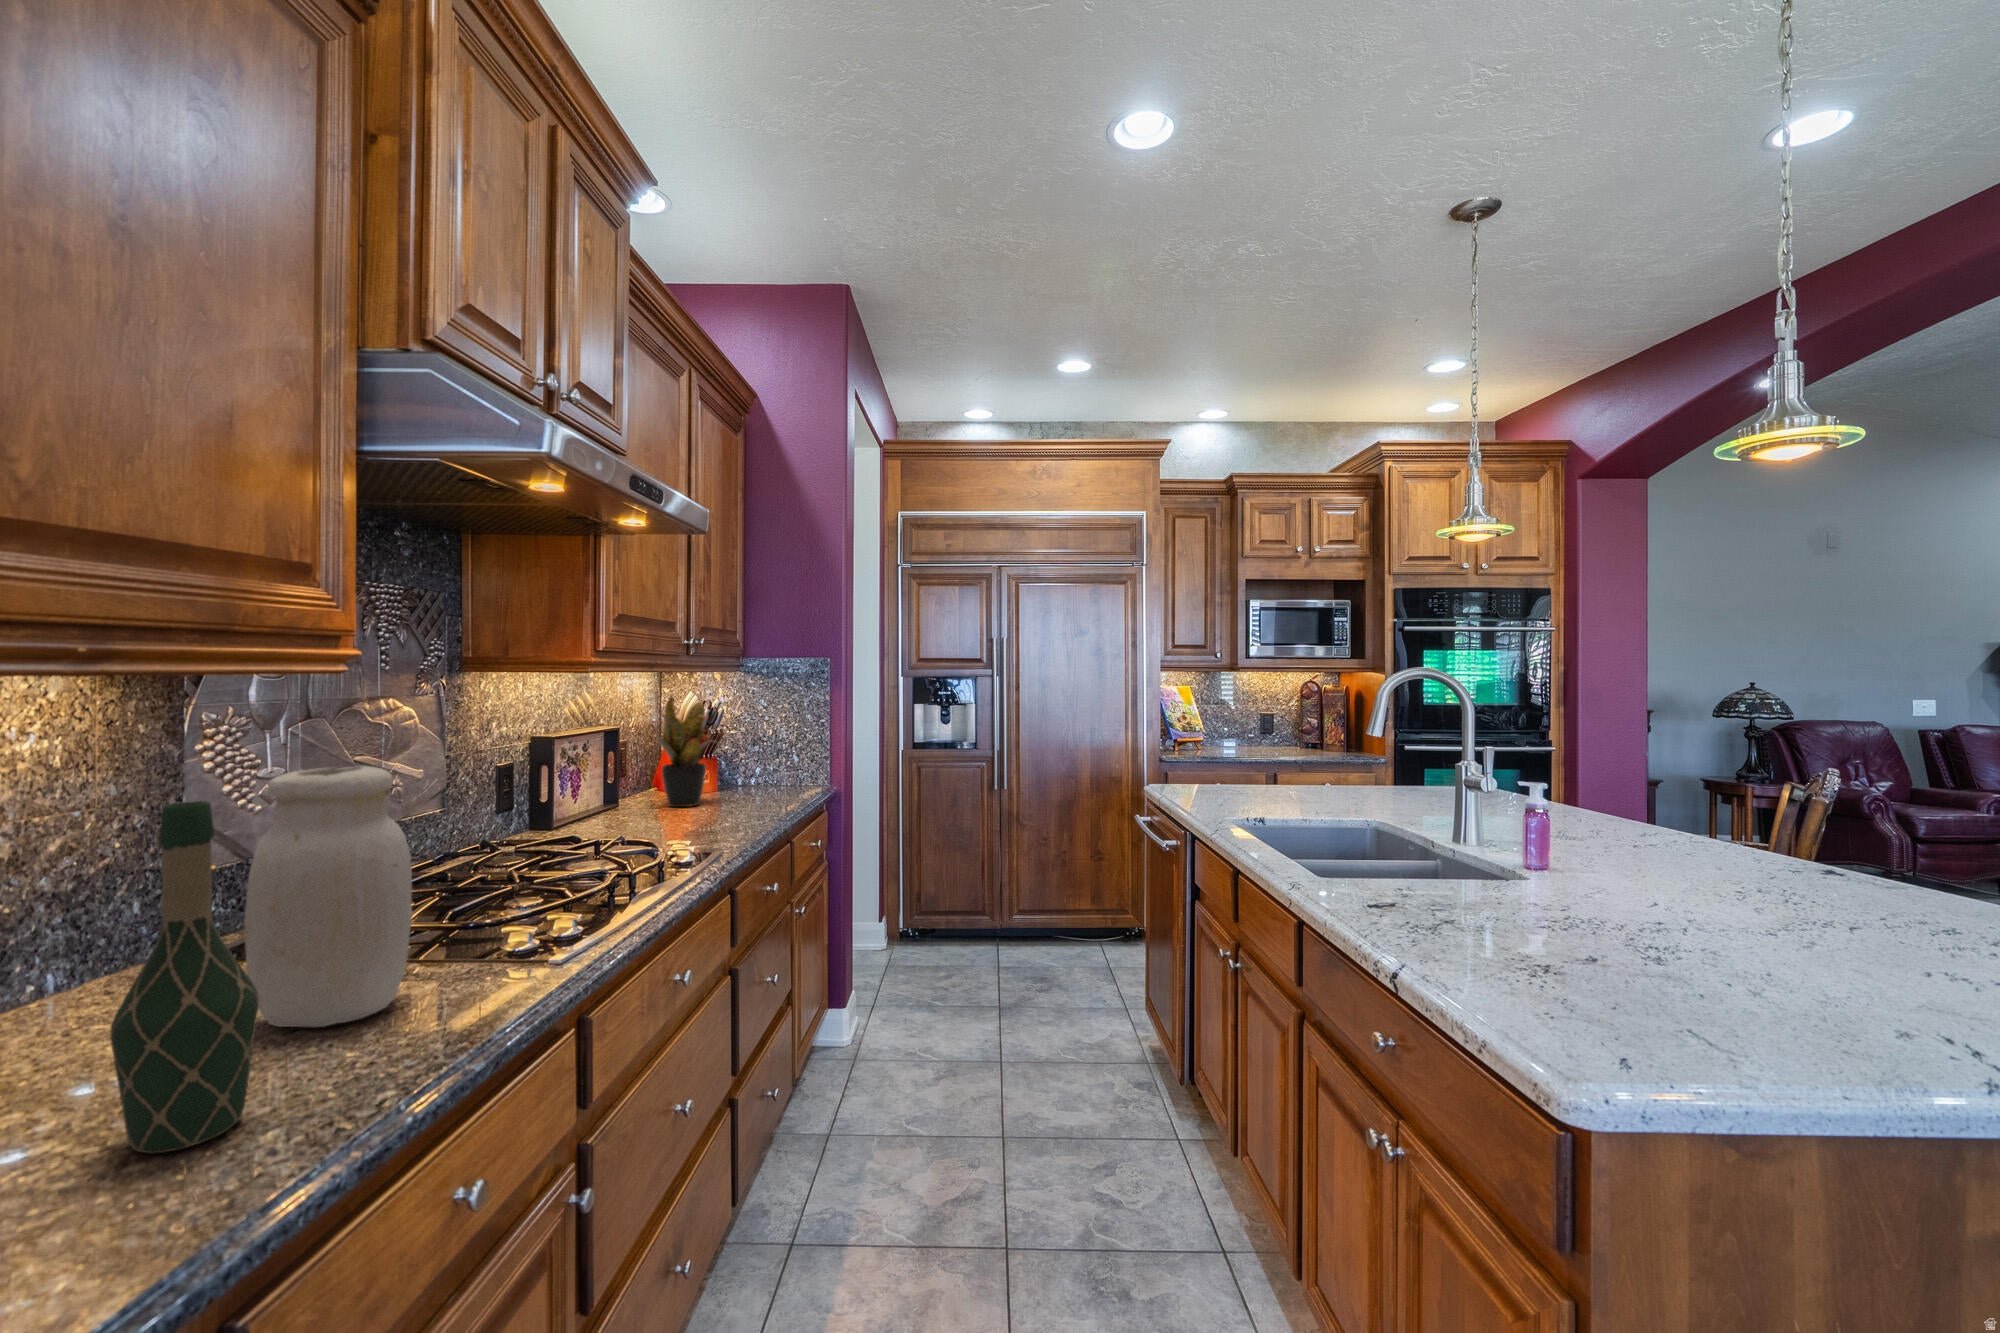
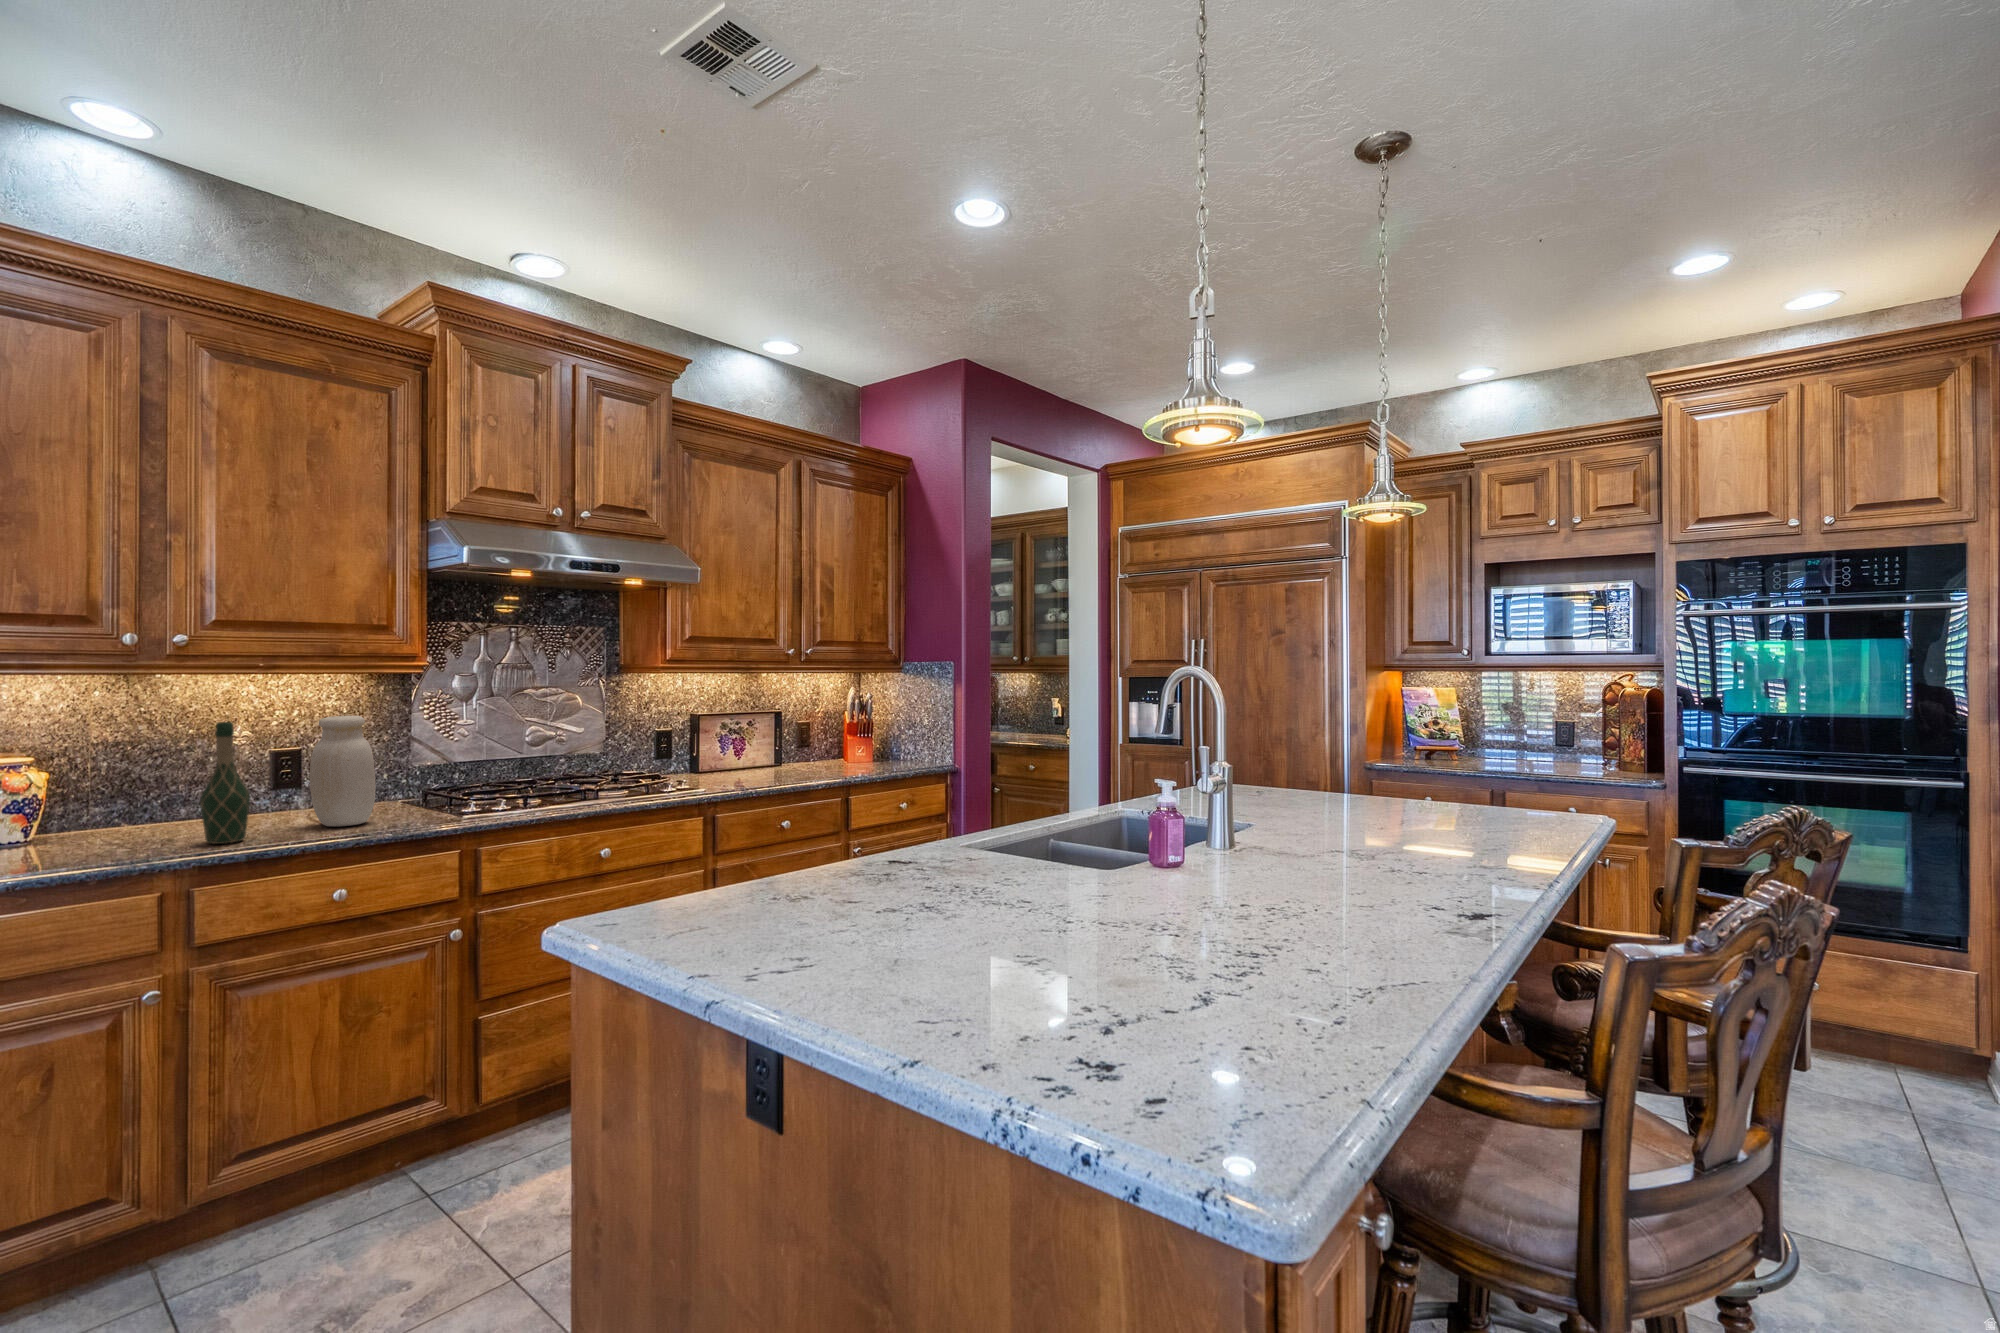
potted plant: present [655,694,715,807] -> none [756,682,821,770]

